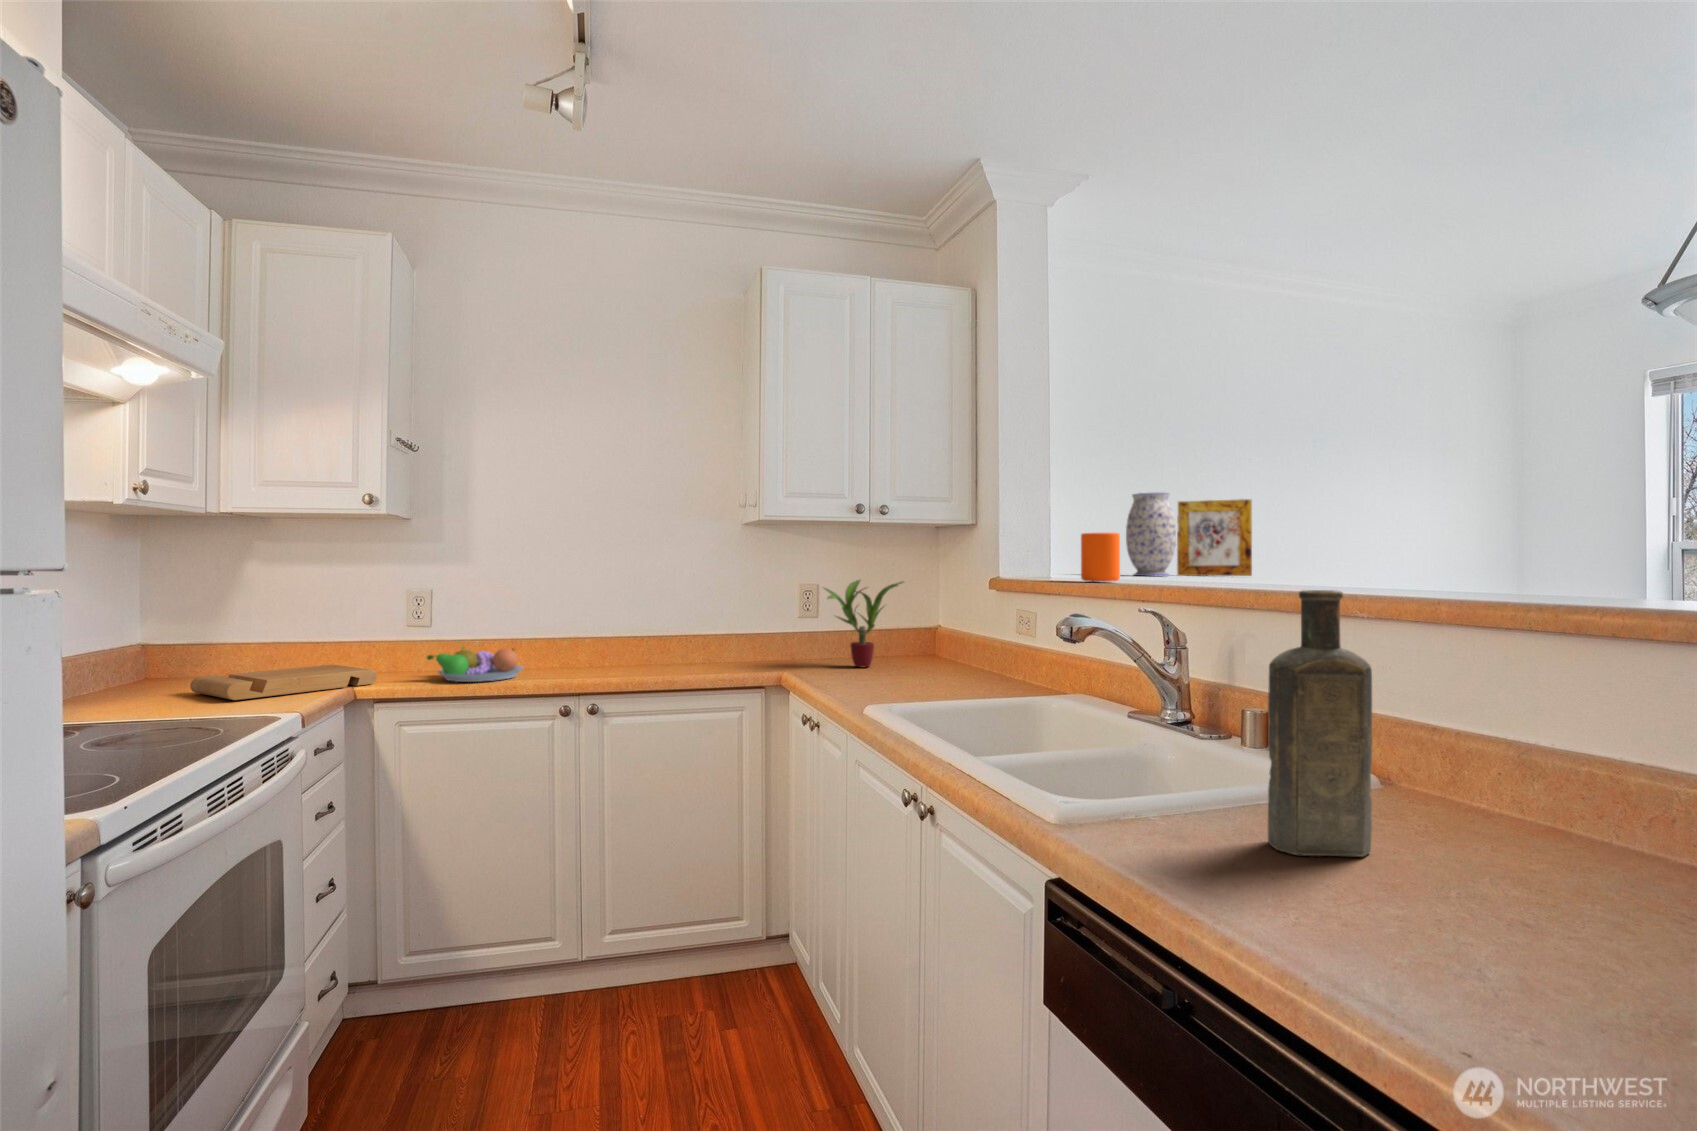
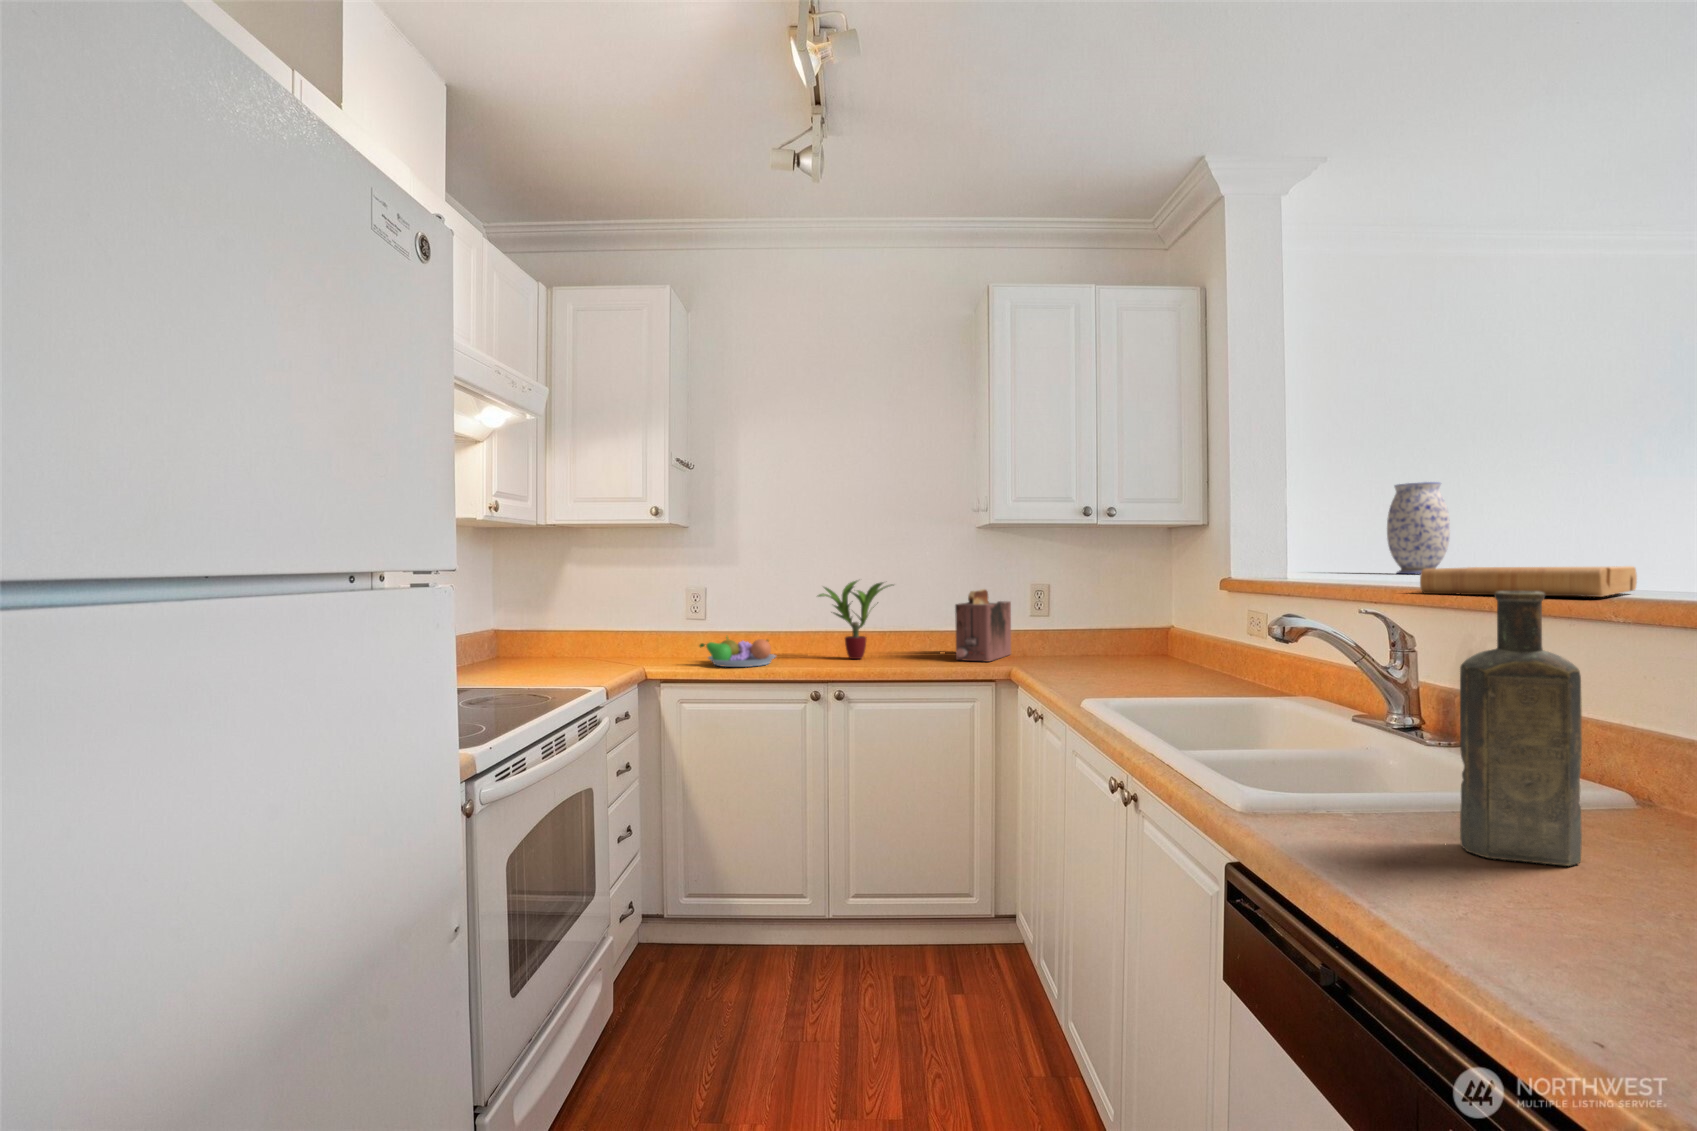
picture frame: present [1177,499,1252,576] -> none [1456,485,1555,574]
mug: present [1081,532,1120,582] -> none [1309,530,1354,581]
potted plant: present [825,580,903,667] -> present [818,581,892,659]
toaster: none [730,590,787,667] -> present [955,589,1011,661]
cutting board: present [190,665,377,700] -> present [1420,566,1637,597]

